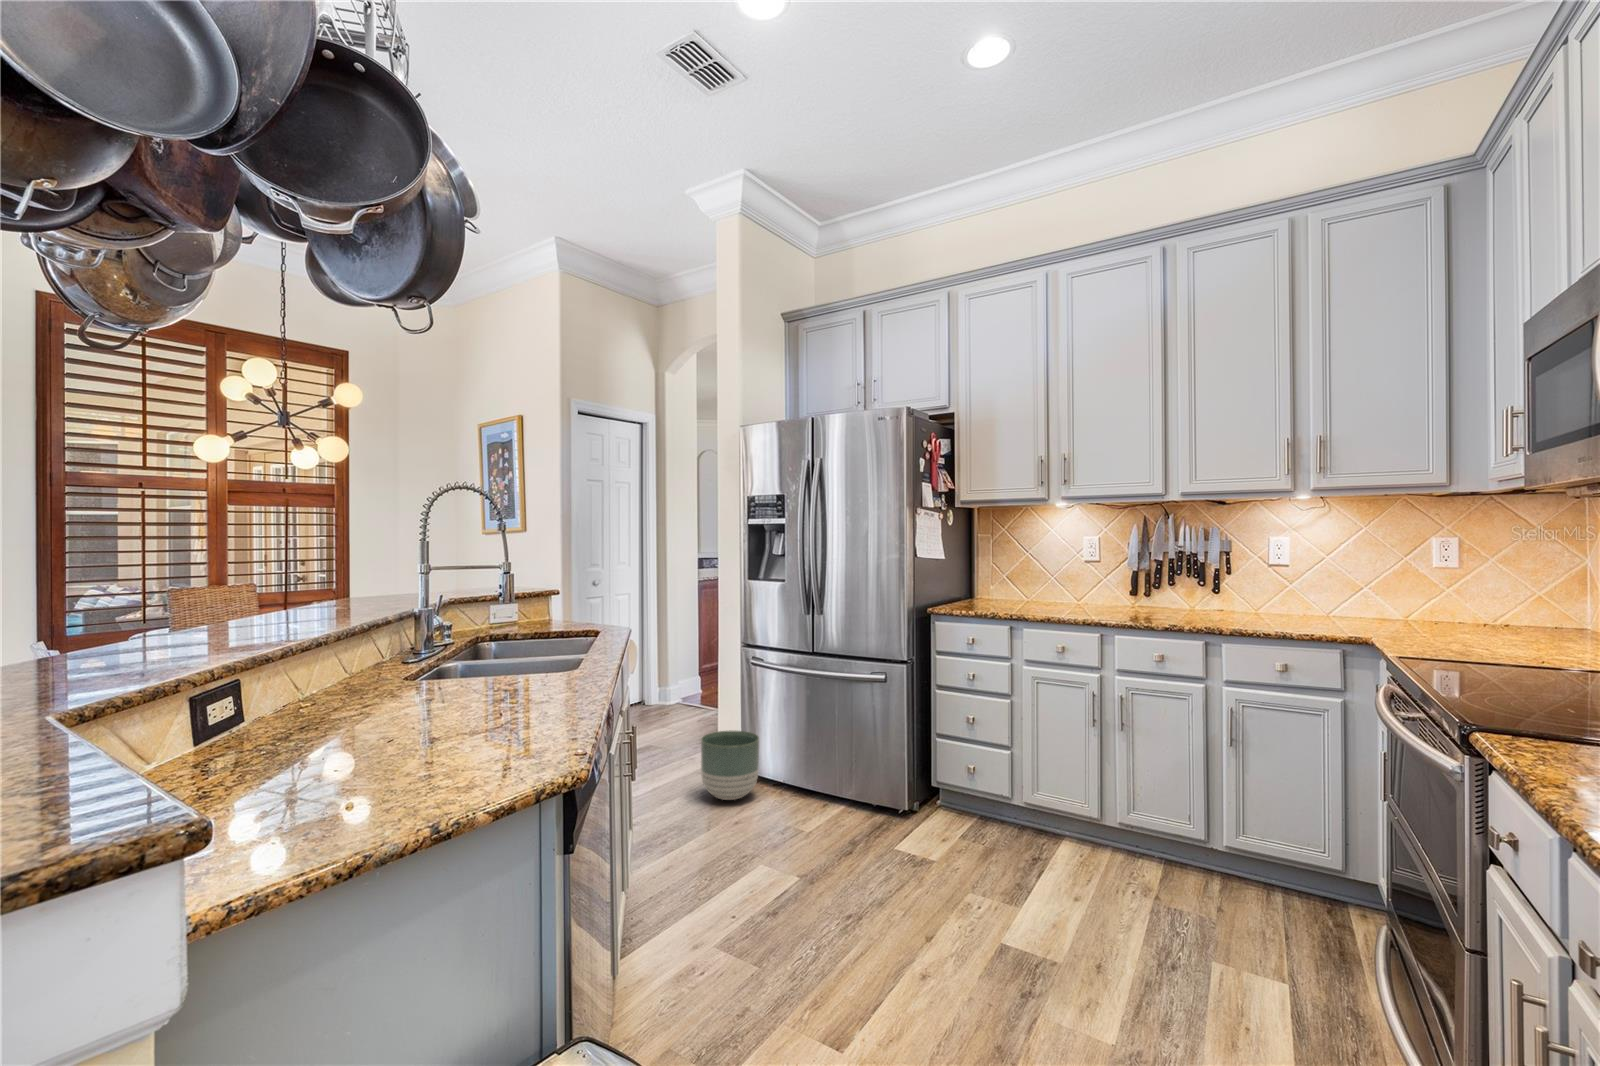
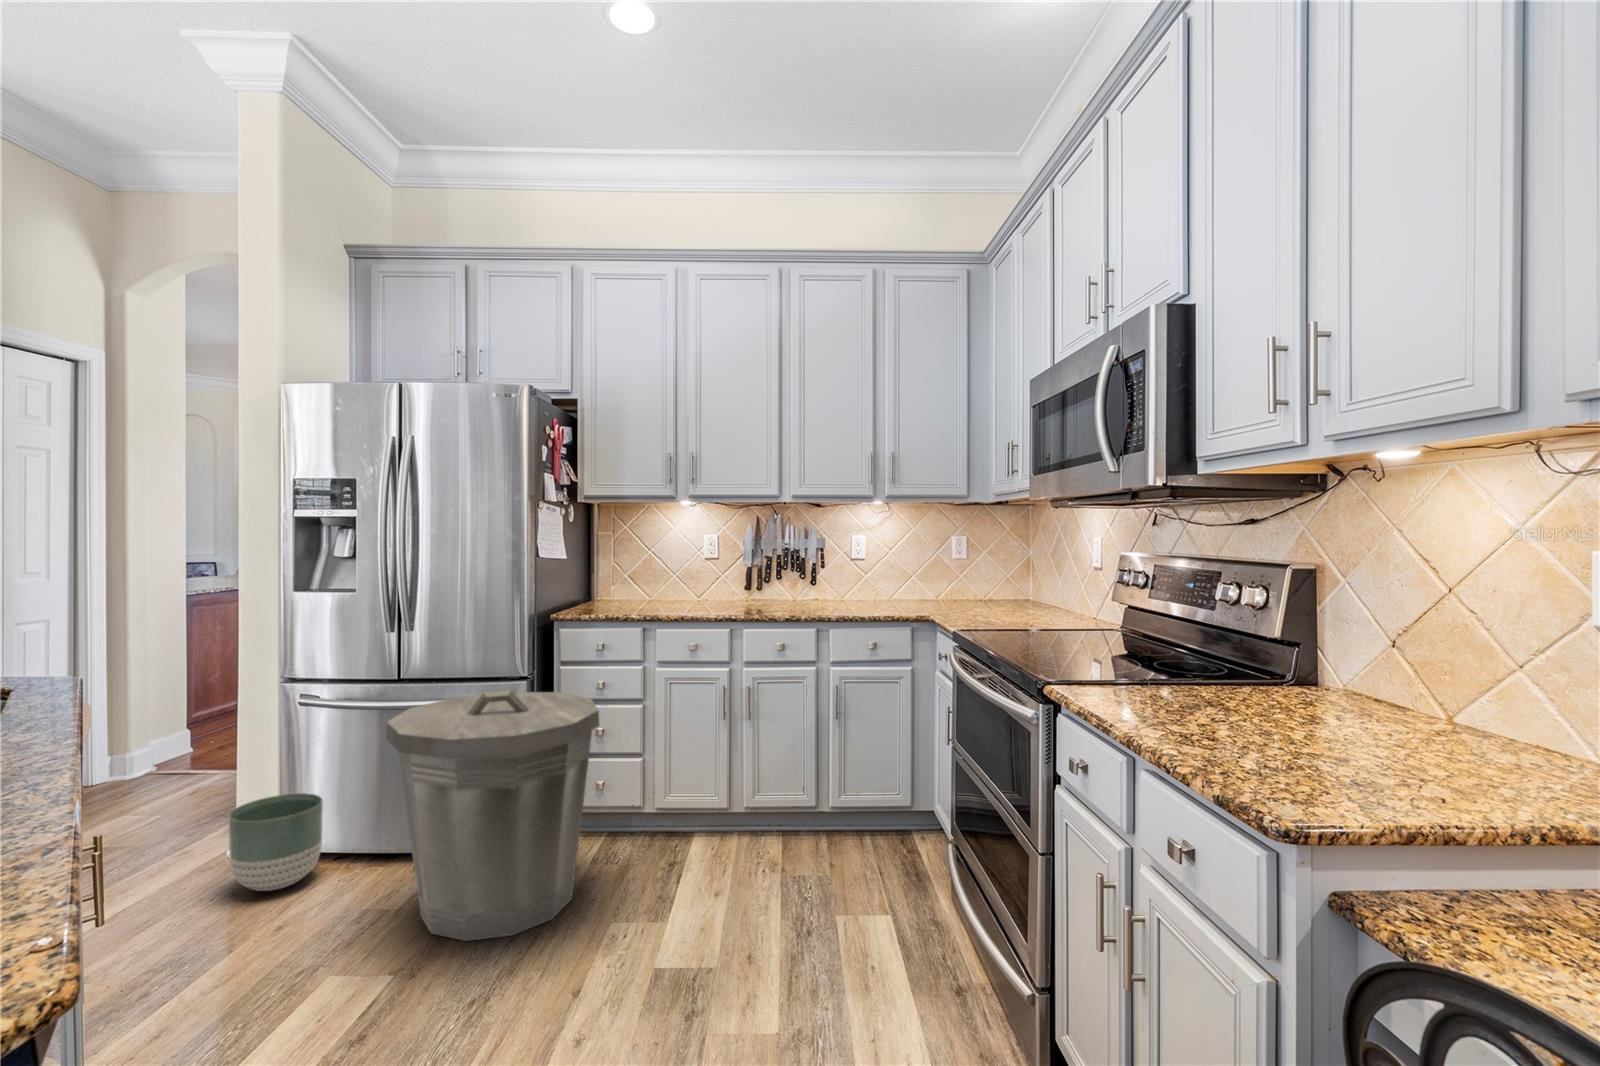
trash can: none [790,666,958,882] -> present [386,690,599,941]

